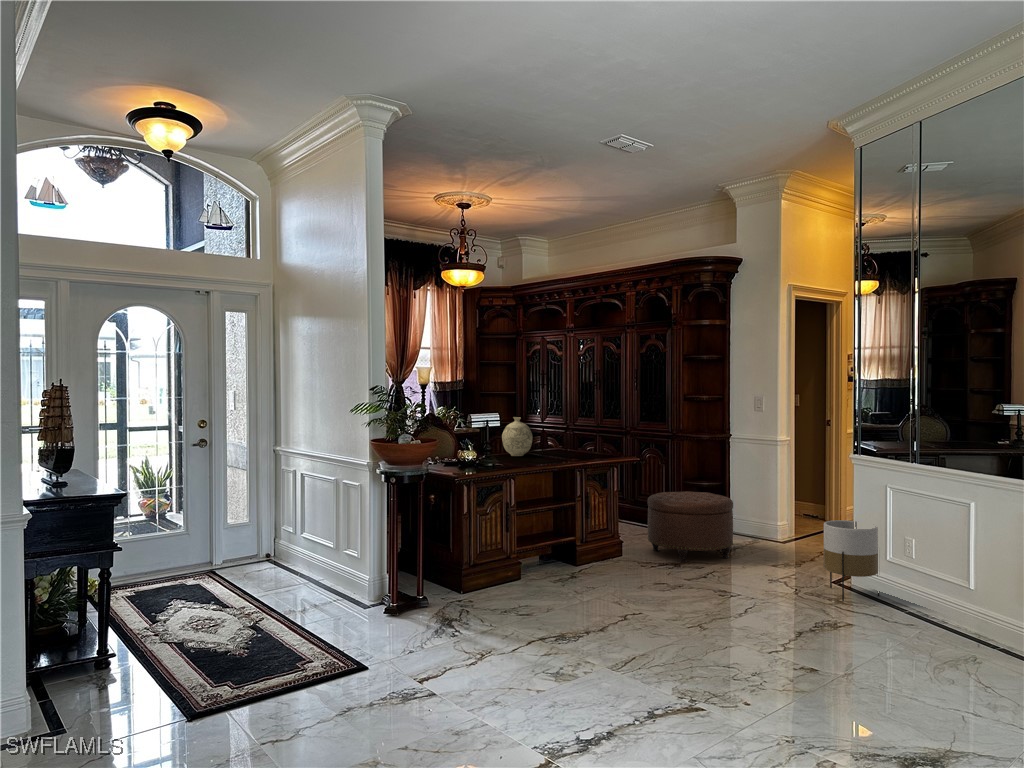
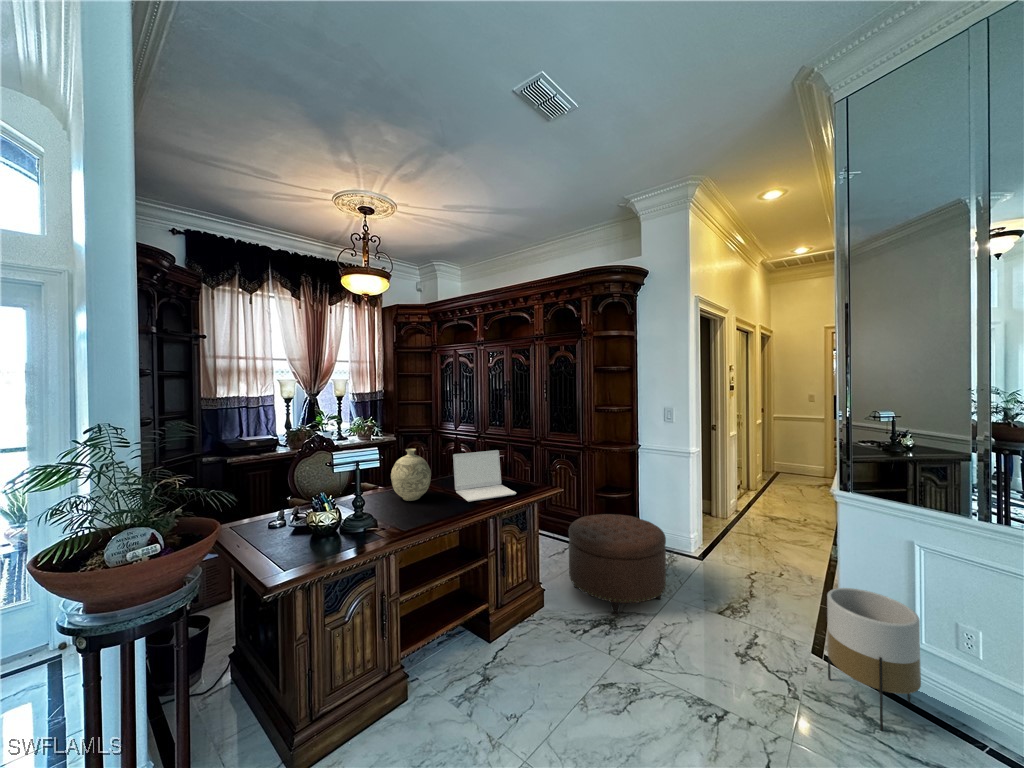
laptop: none [549,424,600,457] -> present [453,450,516,502]

